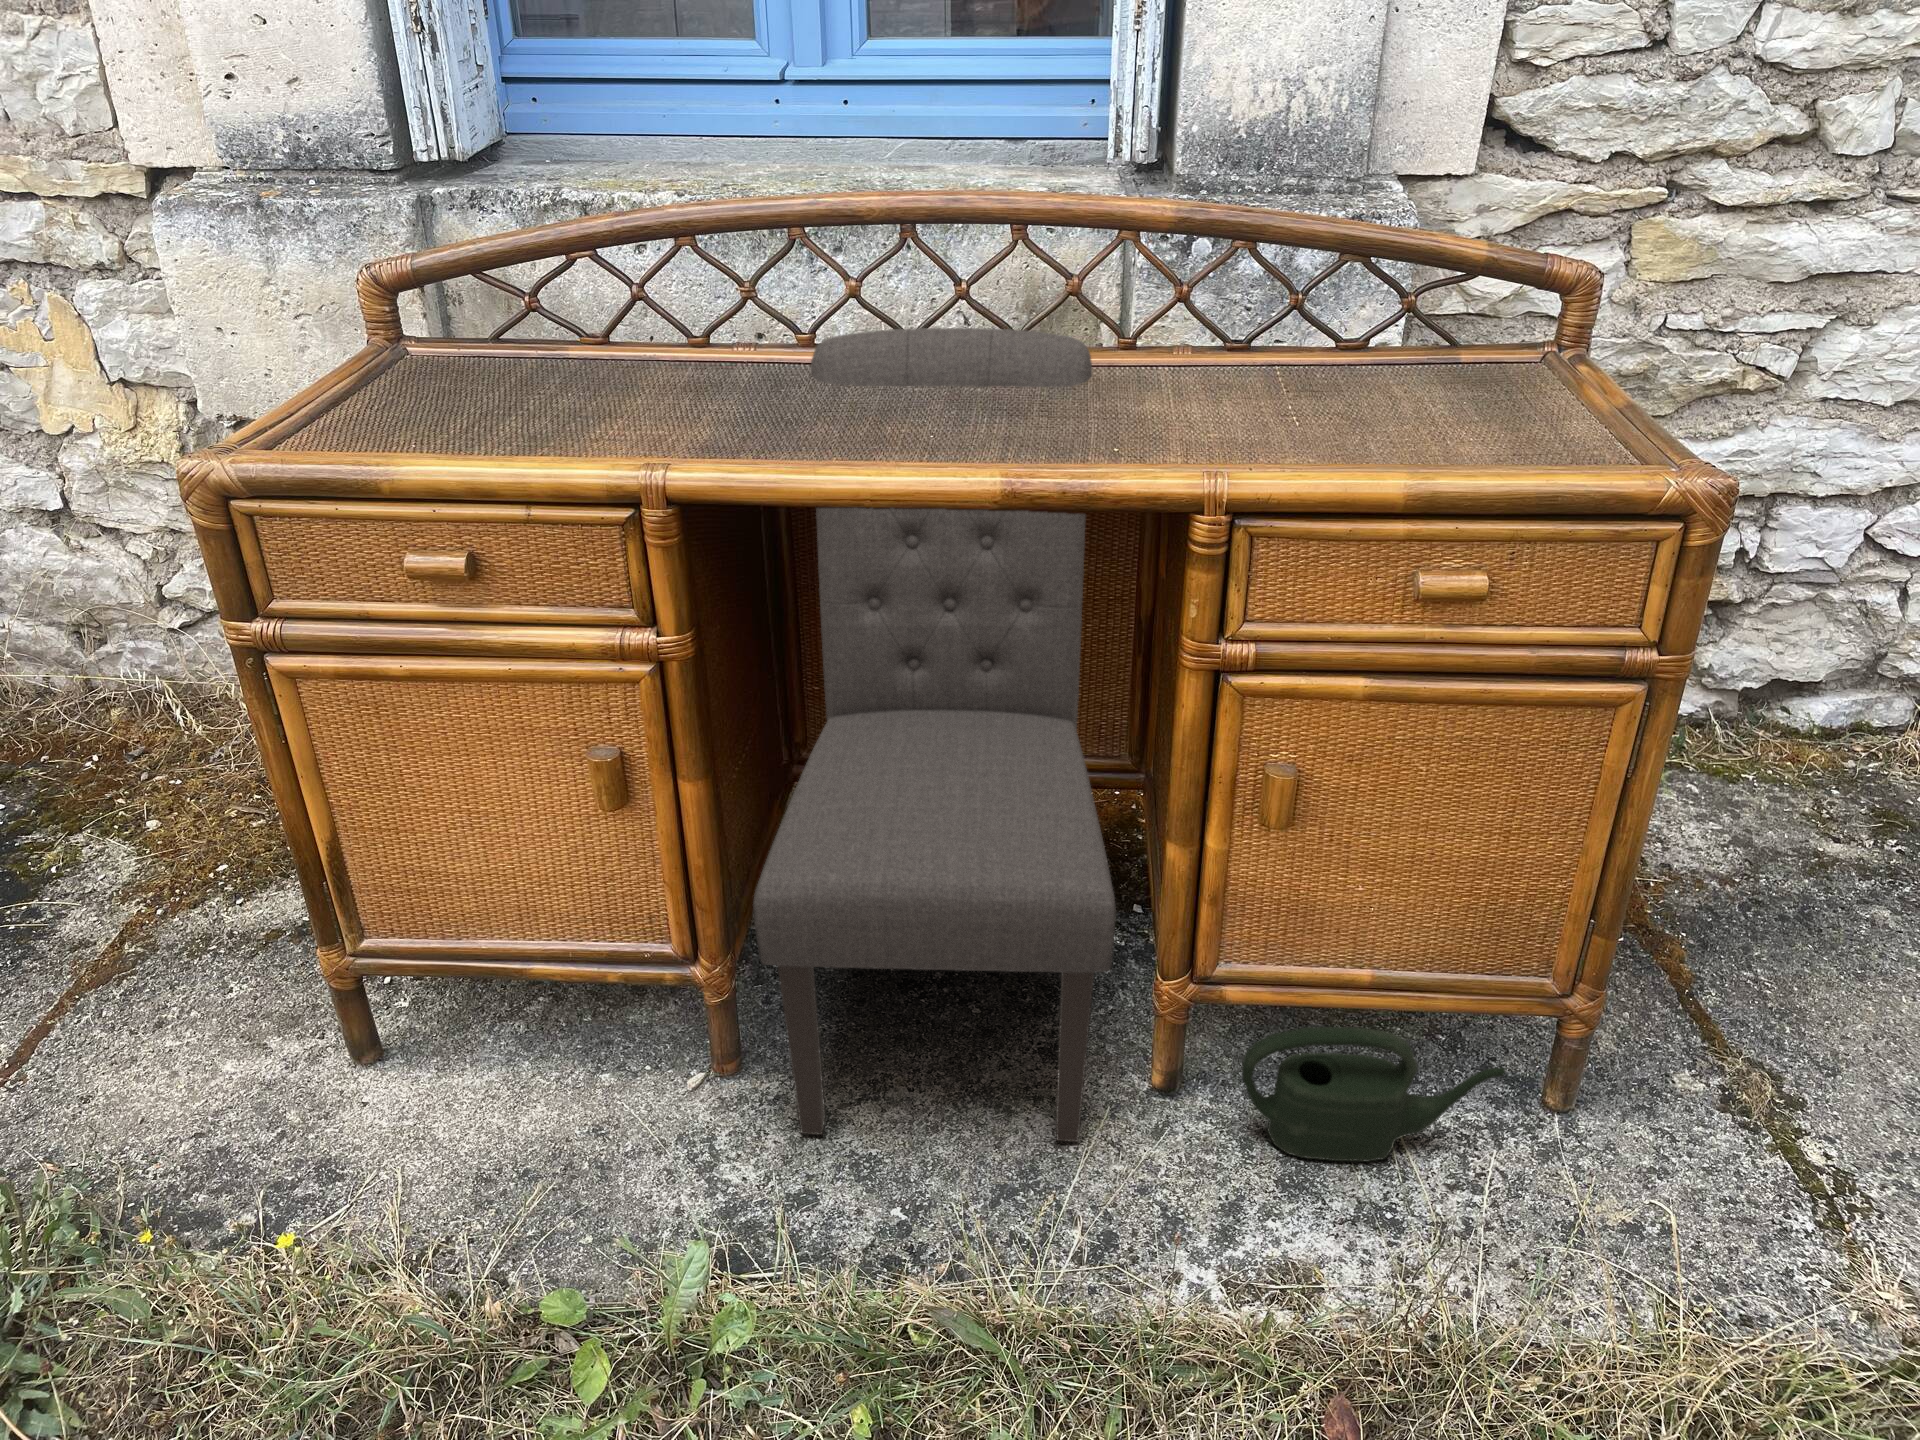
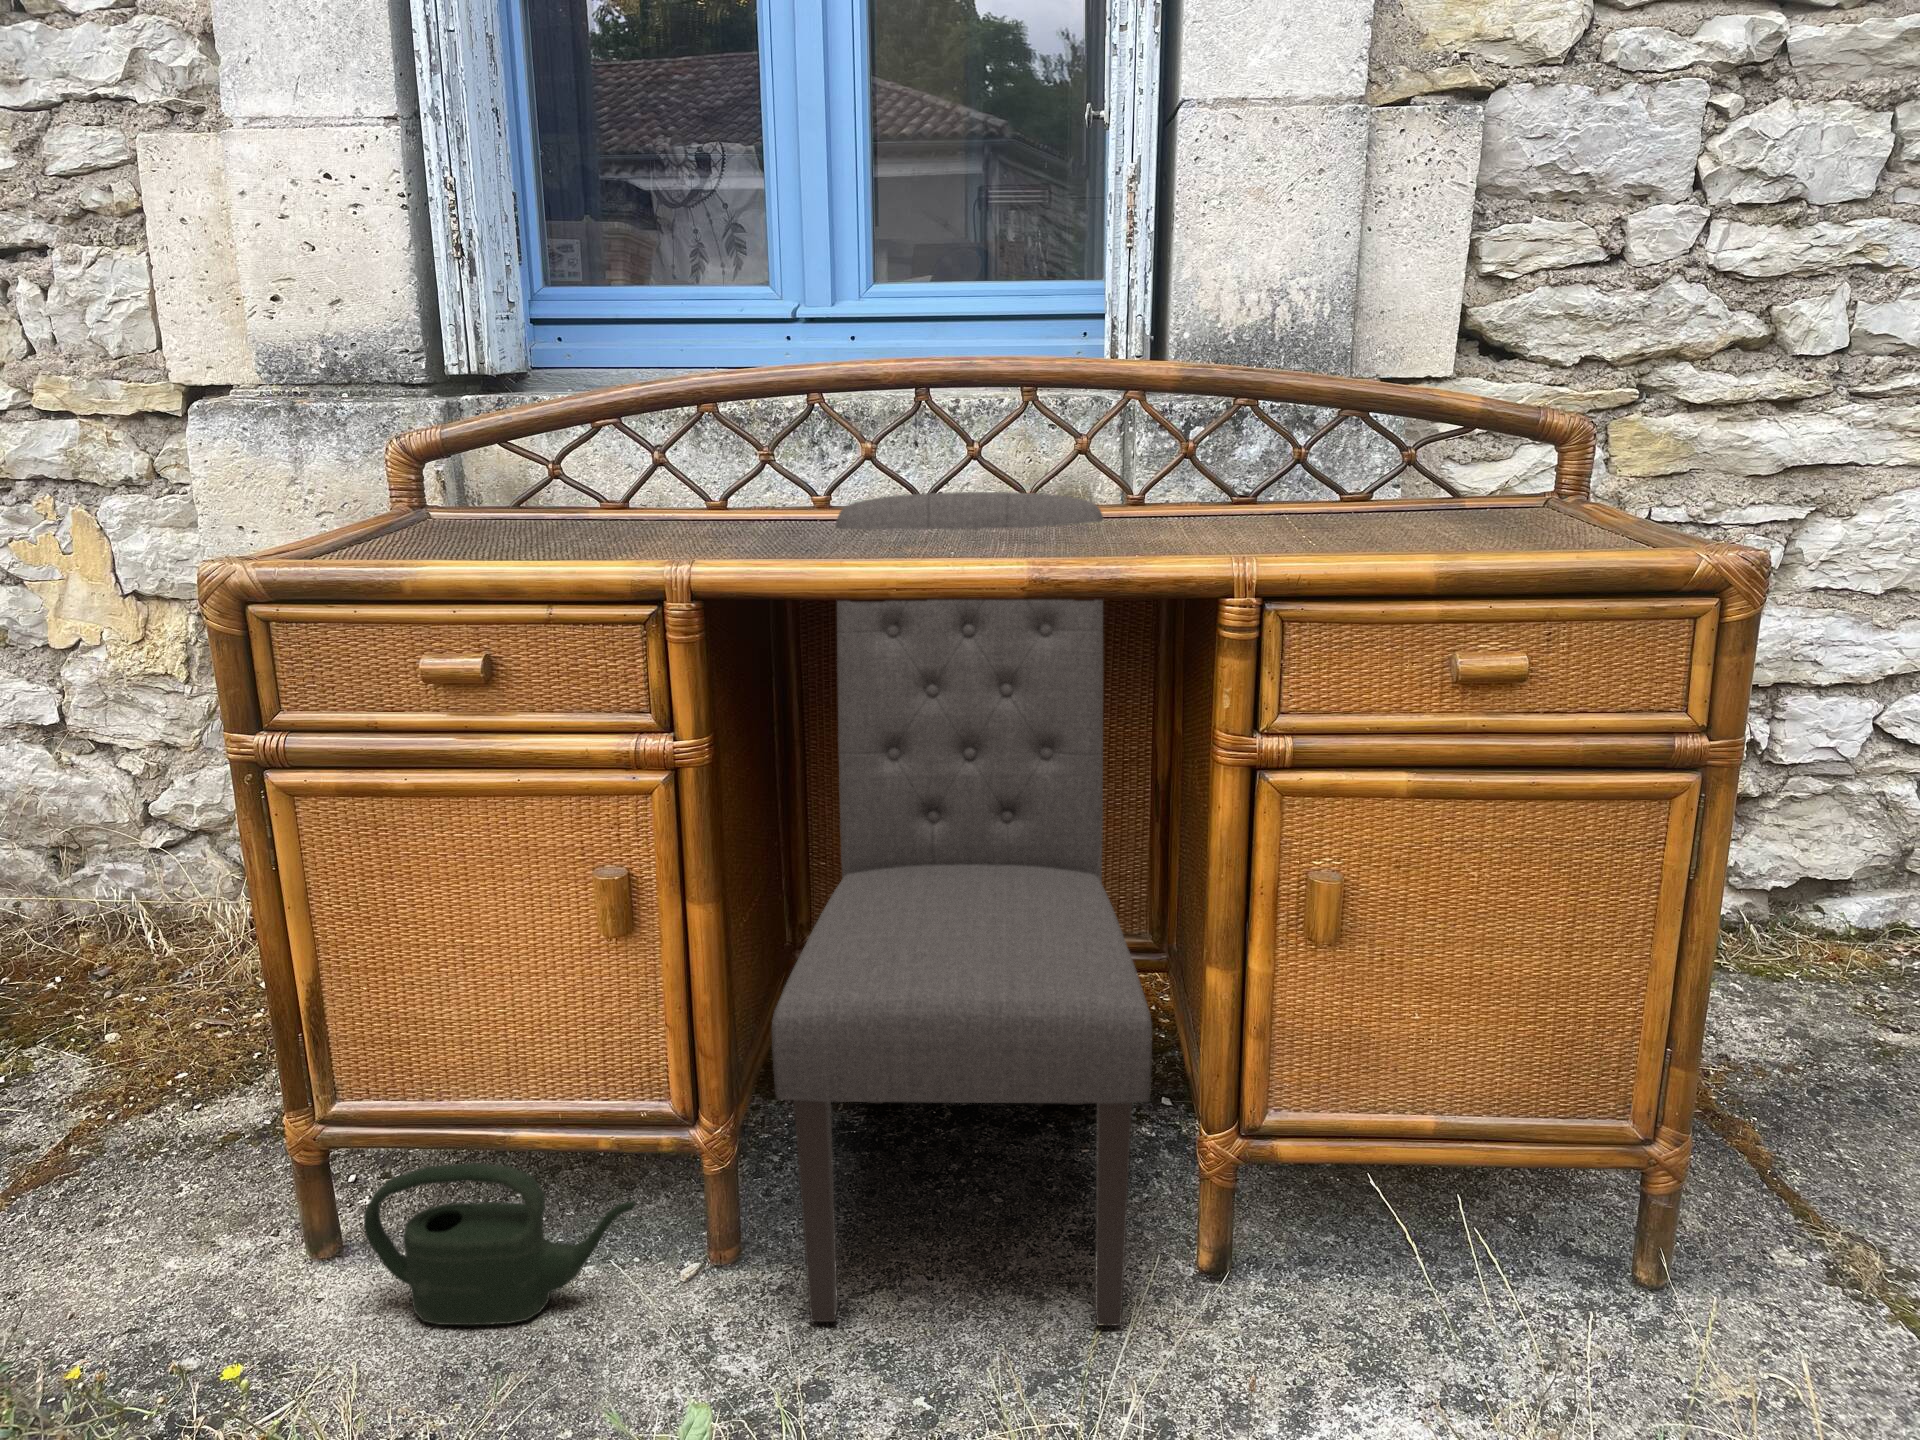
watering can: present [1242,1027,1505,1162] -> present [364,1163,635,1325]

